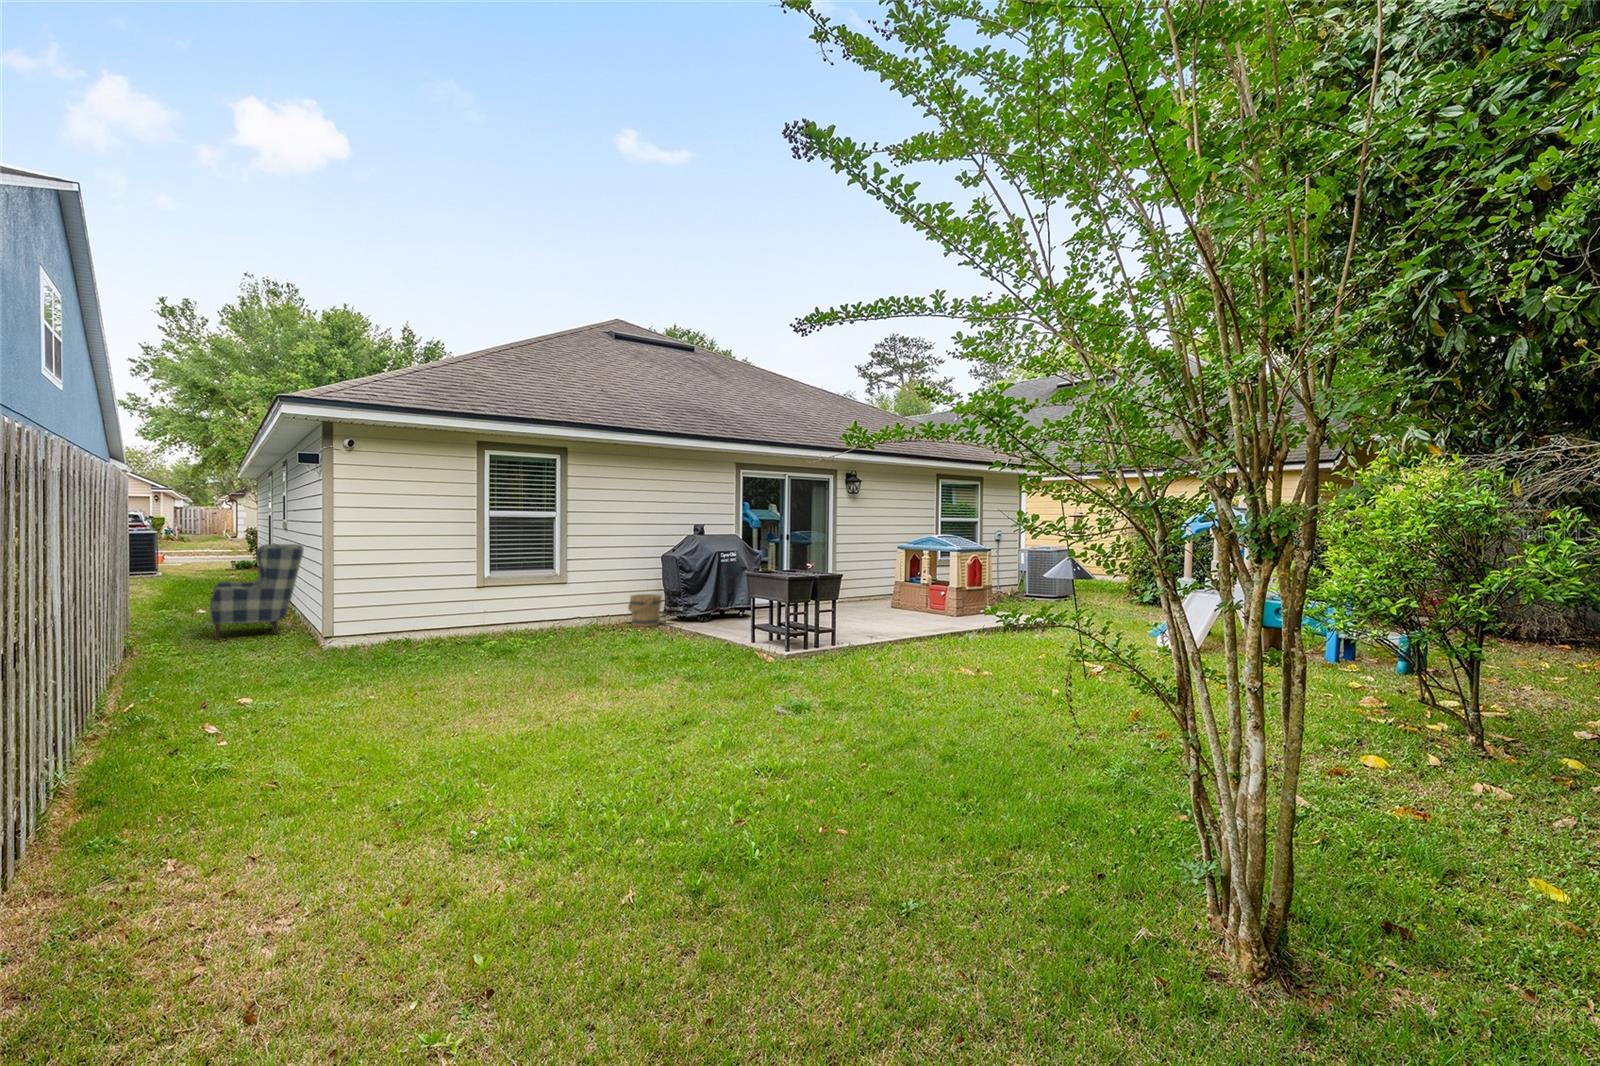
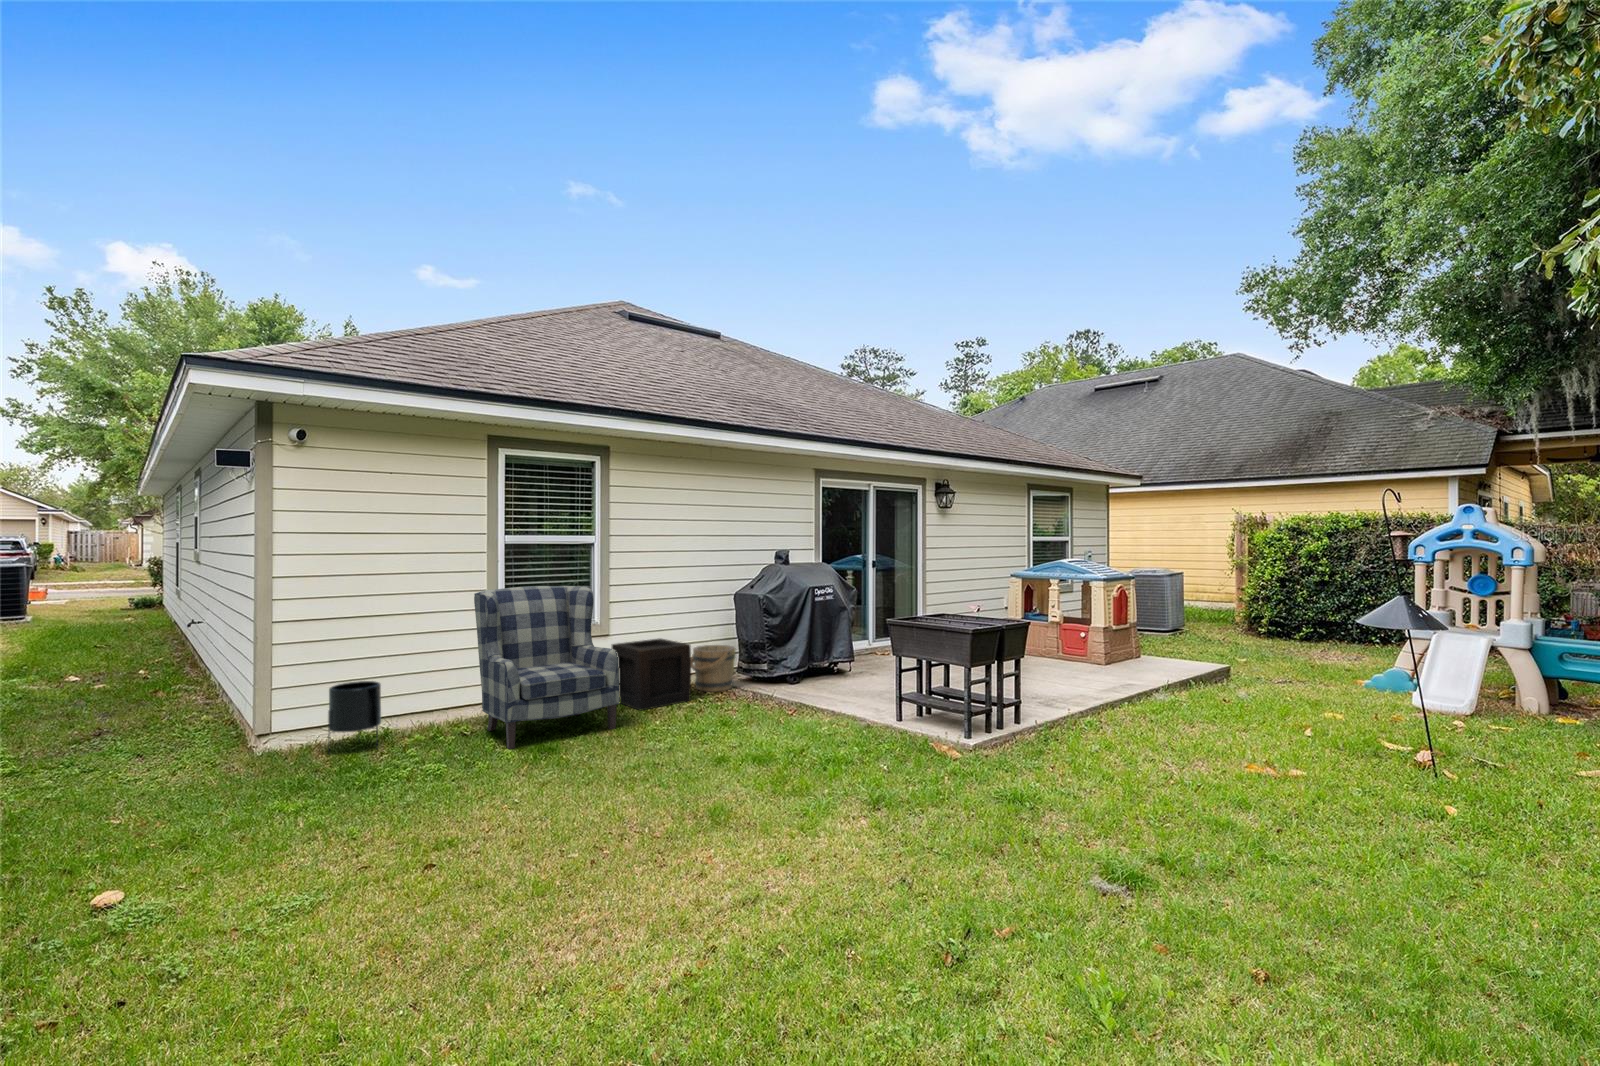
chair: present [210,544,303,640] -> present [474,586,620,749]
wooden crate: none [567,587,622,635] -> present [612,639,691,710]
planter: none [369,605,403,650] -> present [328,681,381,748]

